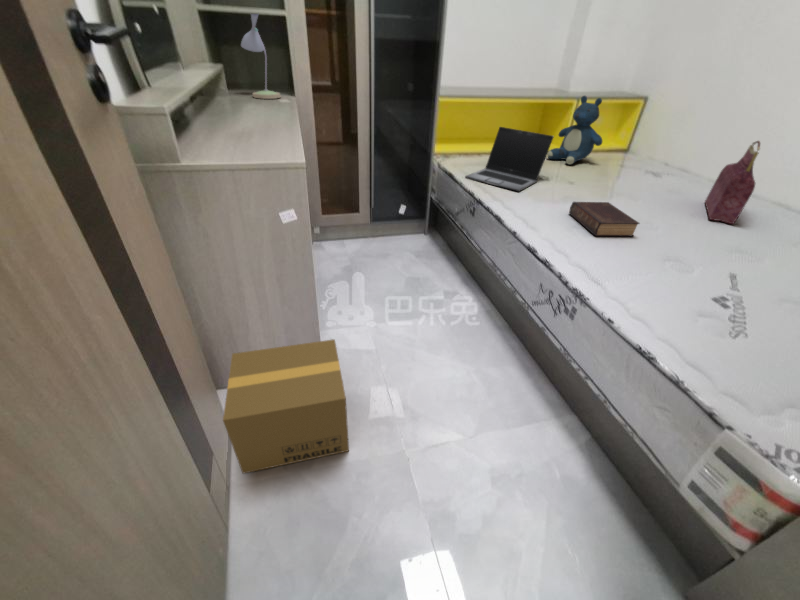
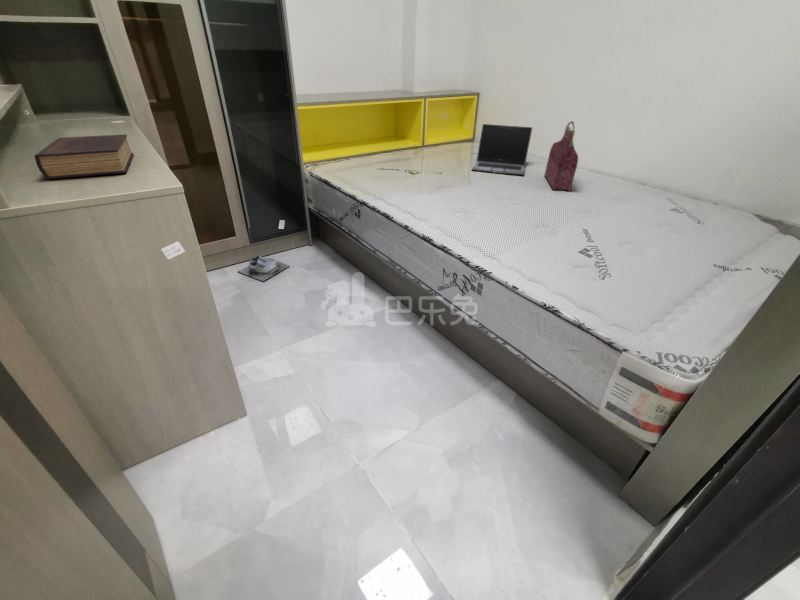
desk lamp: present [241,14,281,99] -> none [40,13,111,121]
teddy bear: present [547,96,602,164] -> none [411,94,455,158]
laptop: present [465,127,554,192] -> present [472,124,532,176]
book: present [569,202,639,236] -> present [35,134,133,179]
shoe: none [351,234,398,259] -> present [238,255,289,281]
cardboard box: present [223,339,349,473] -> none [136,374,304,559]

